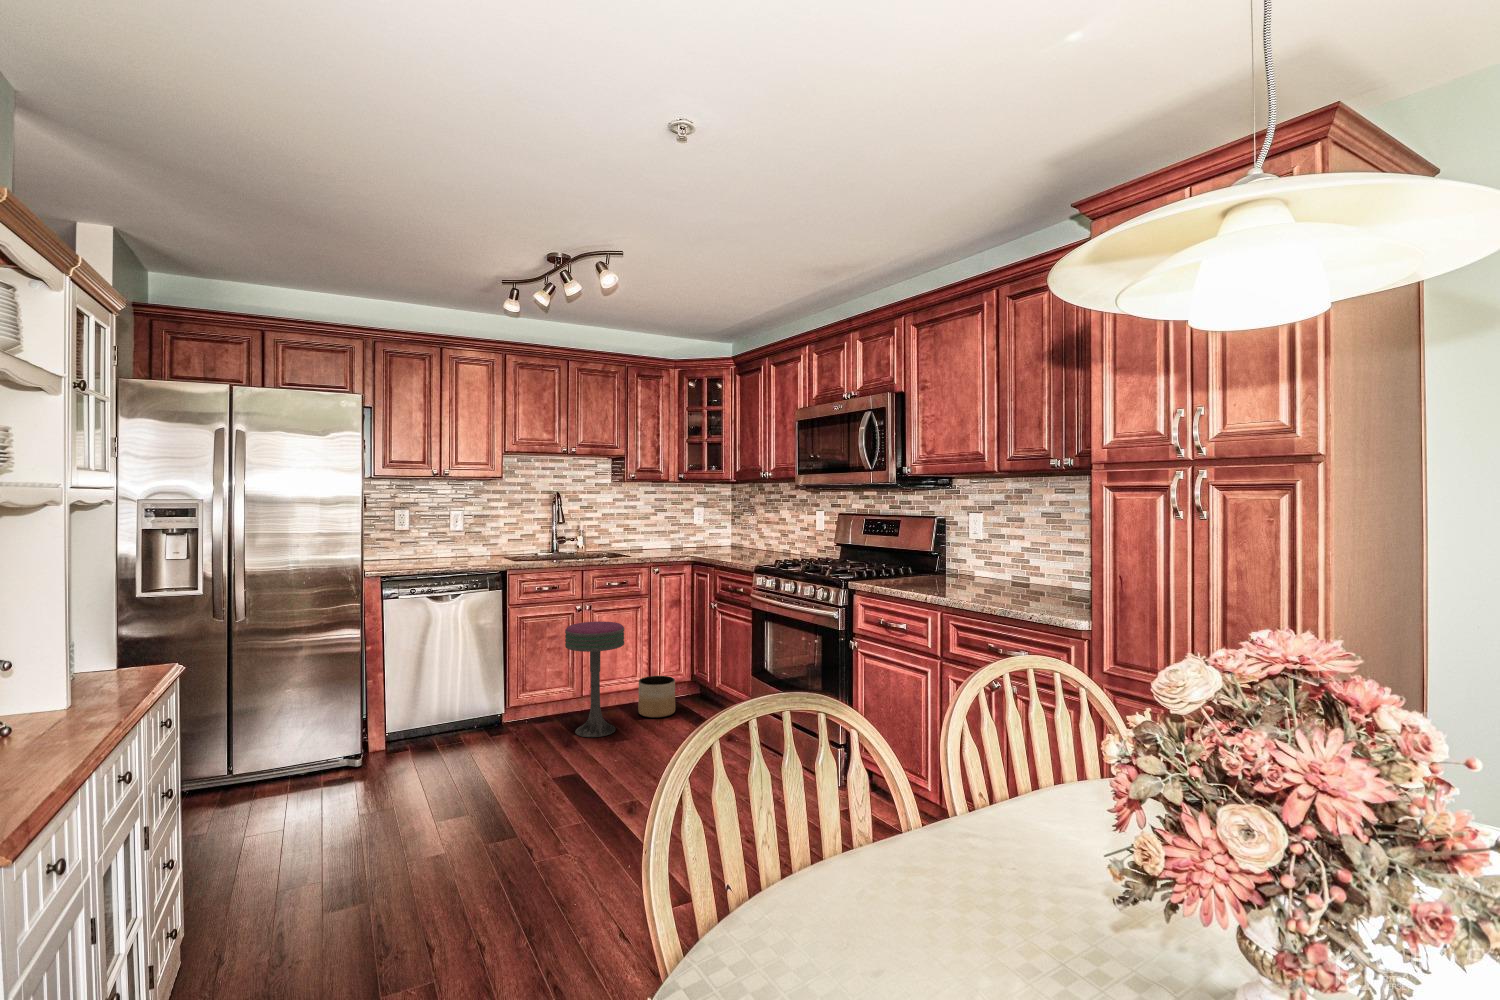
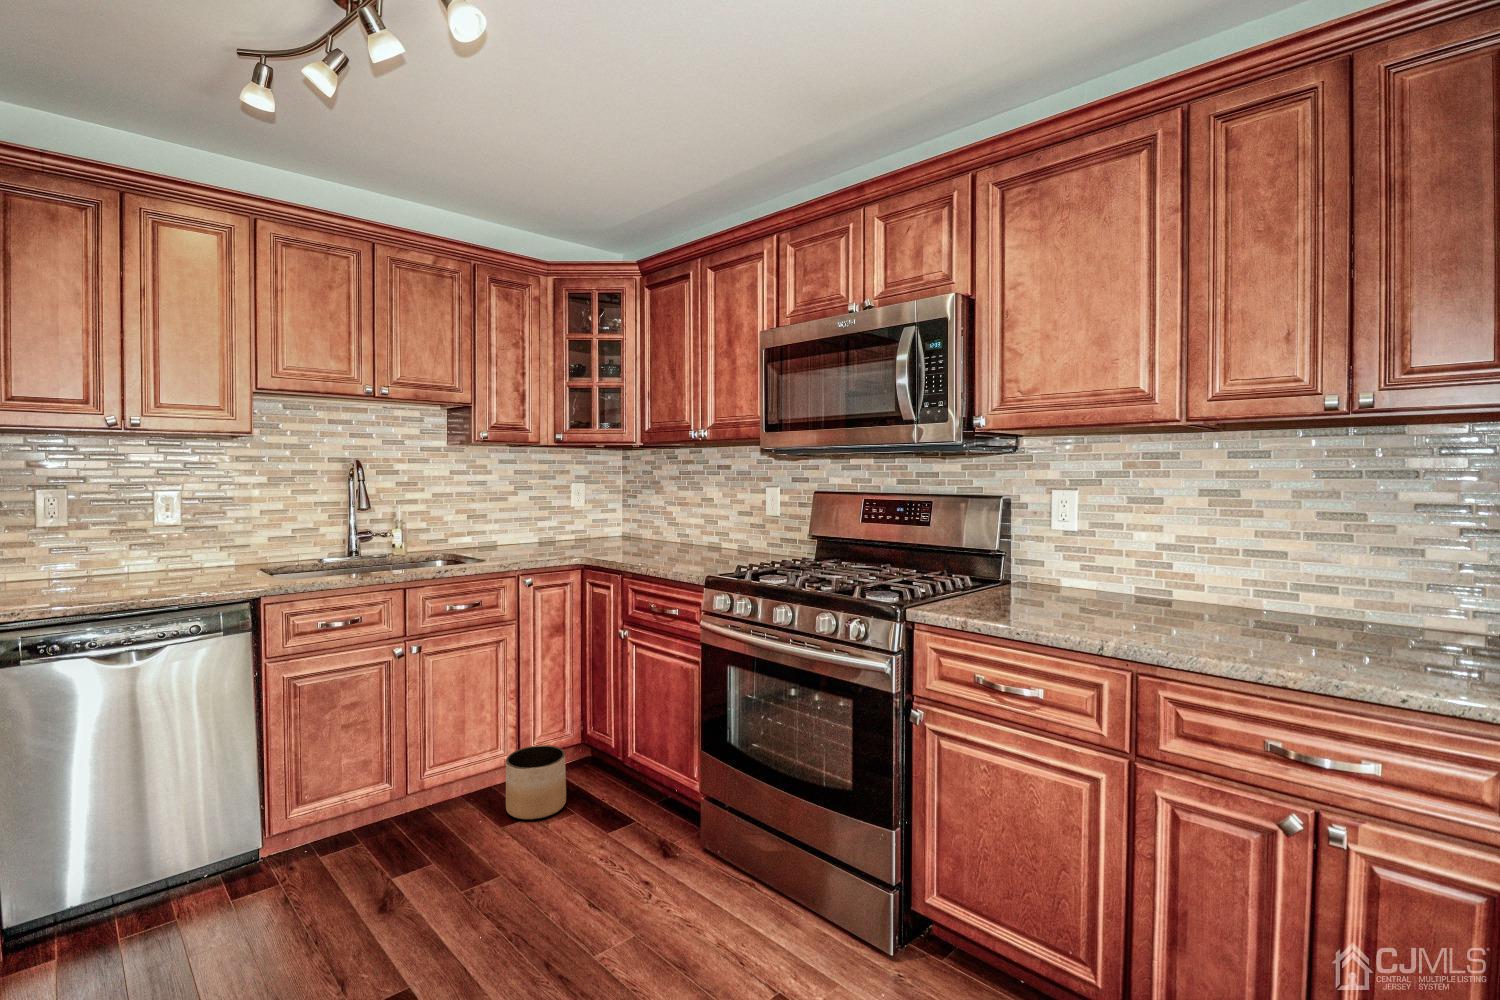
bar stool: present [565,621,624,737] -> none [376,675,485,885]

